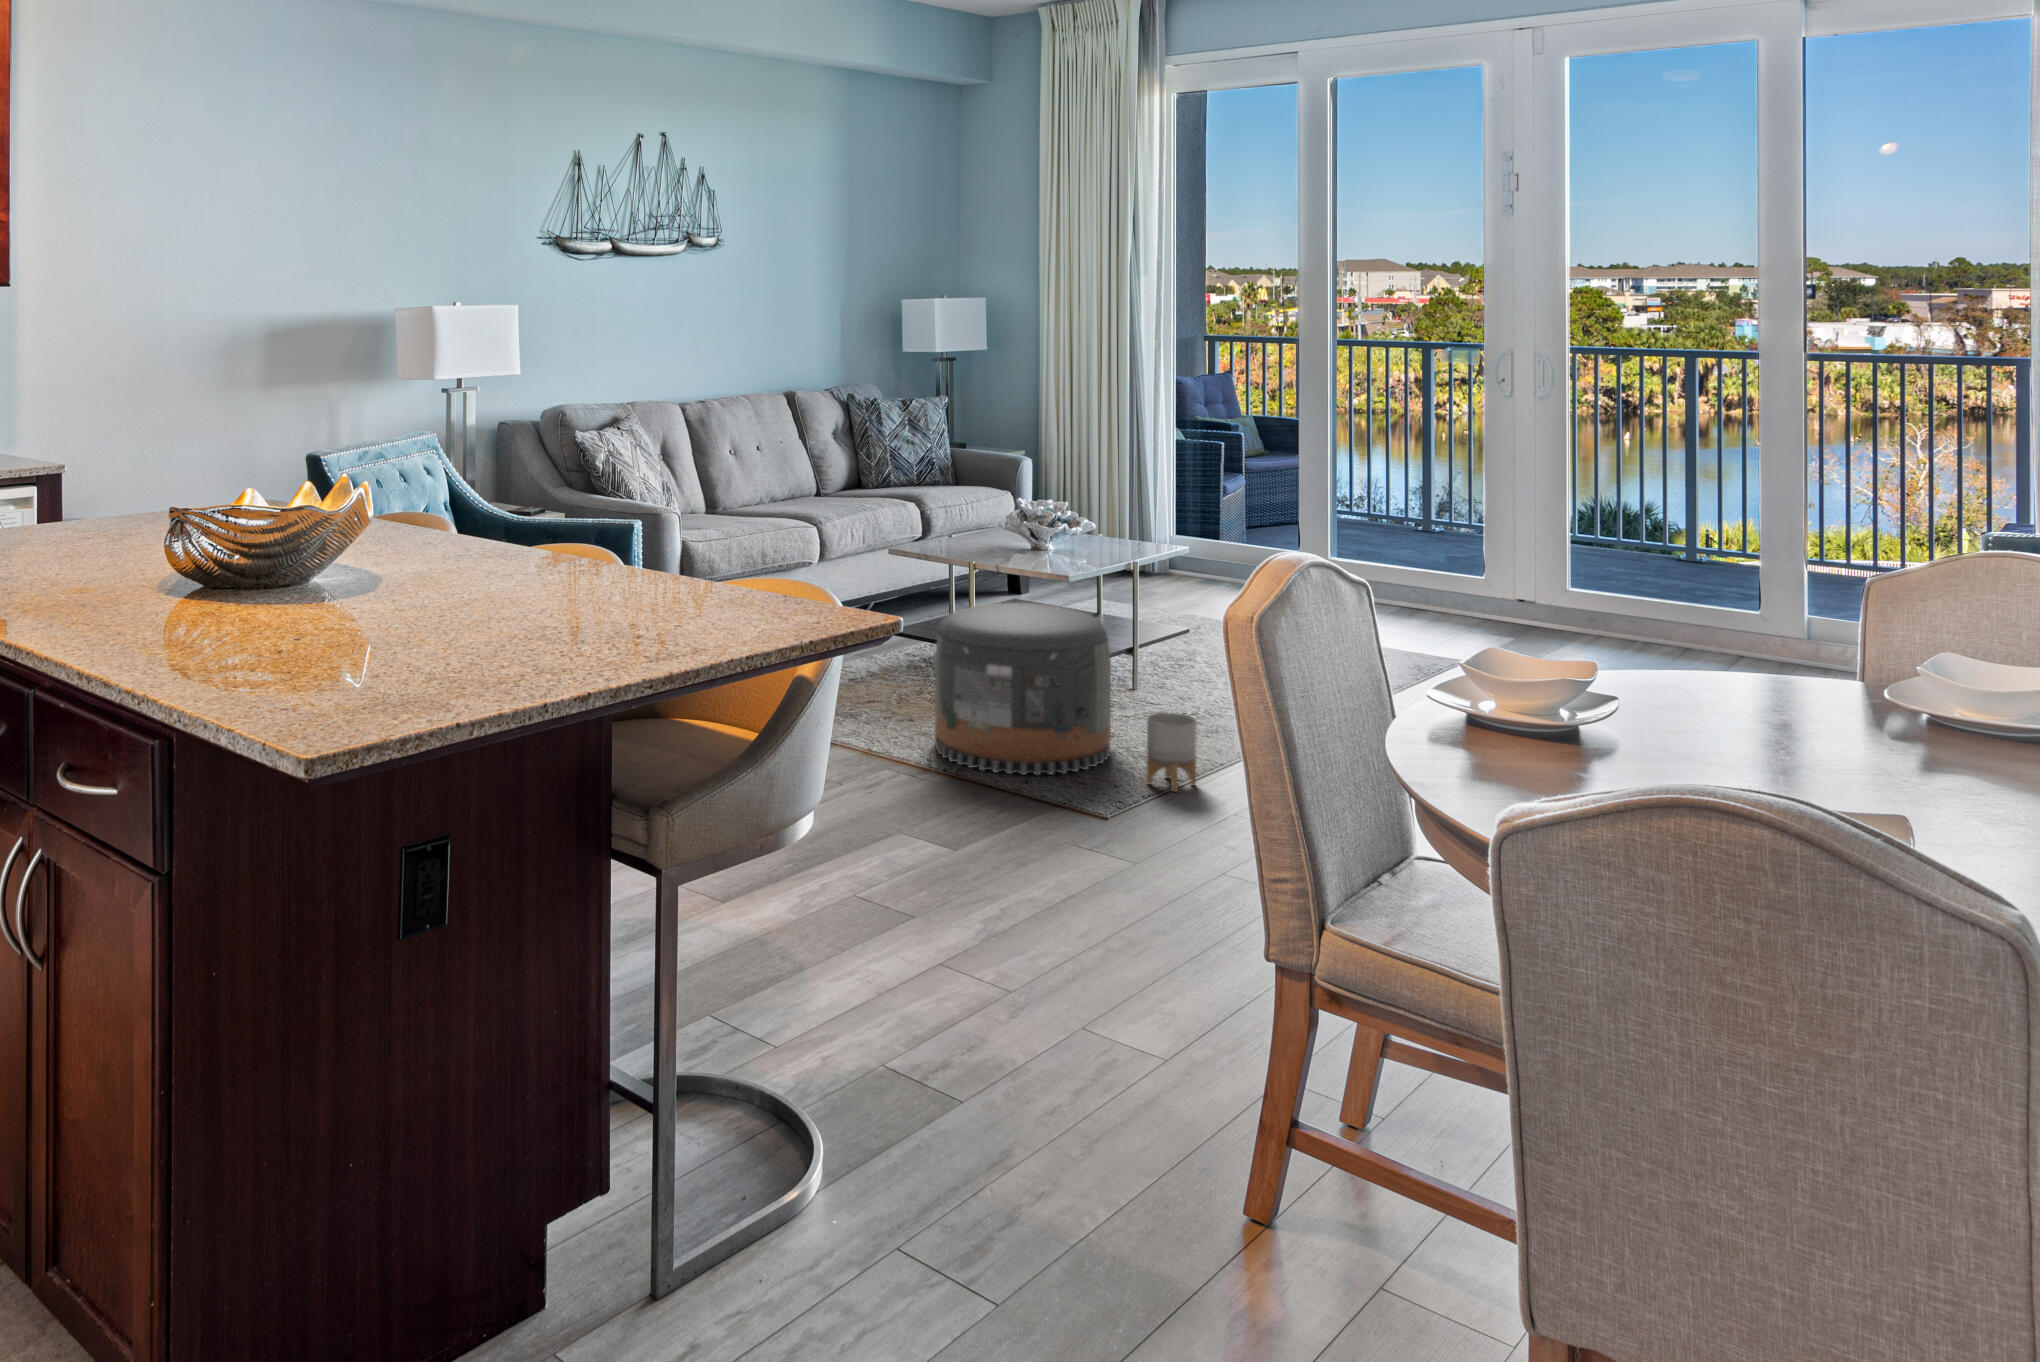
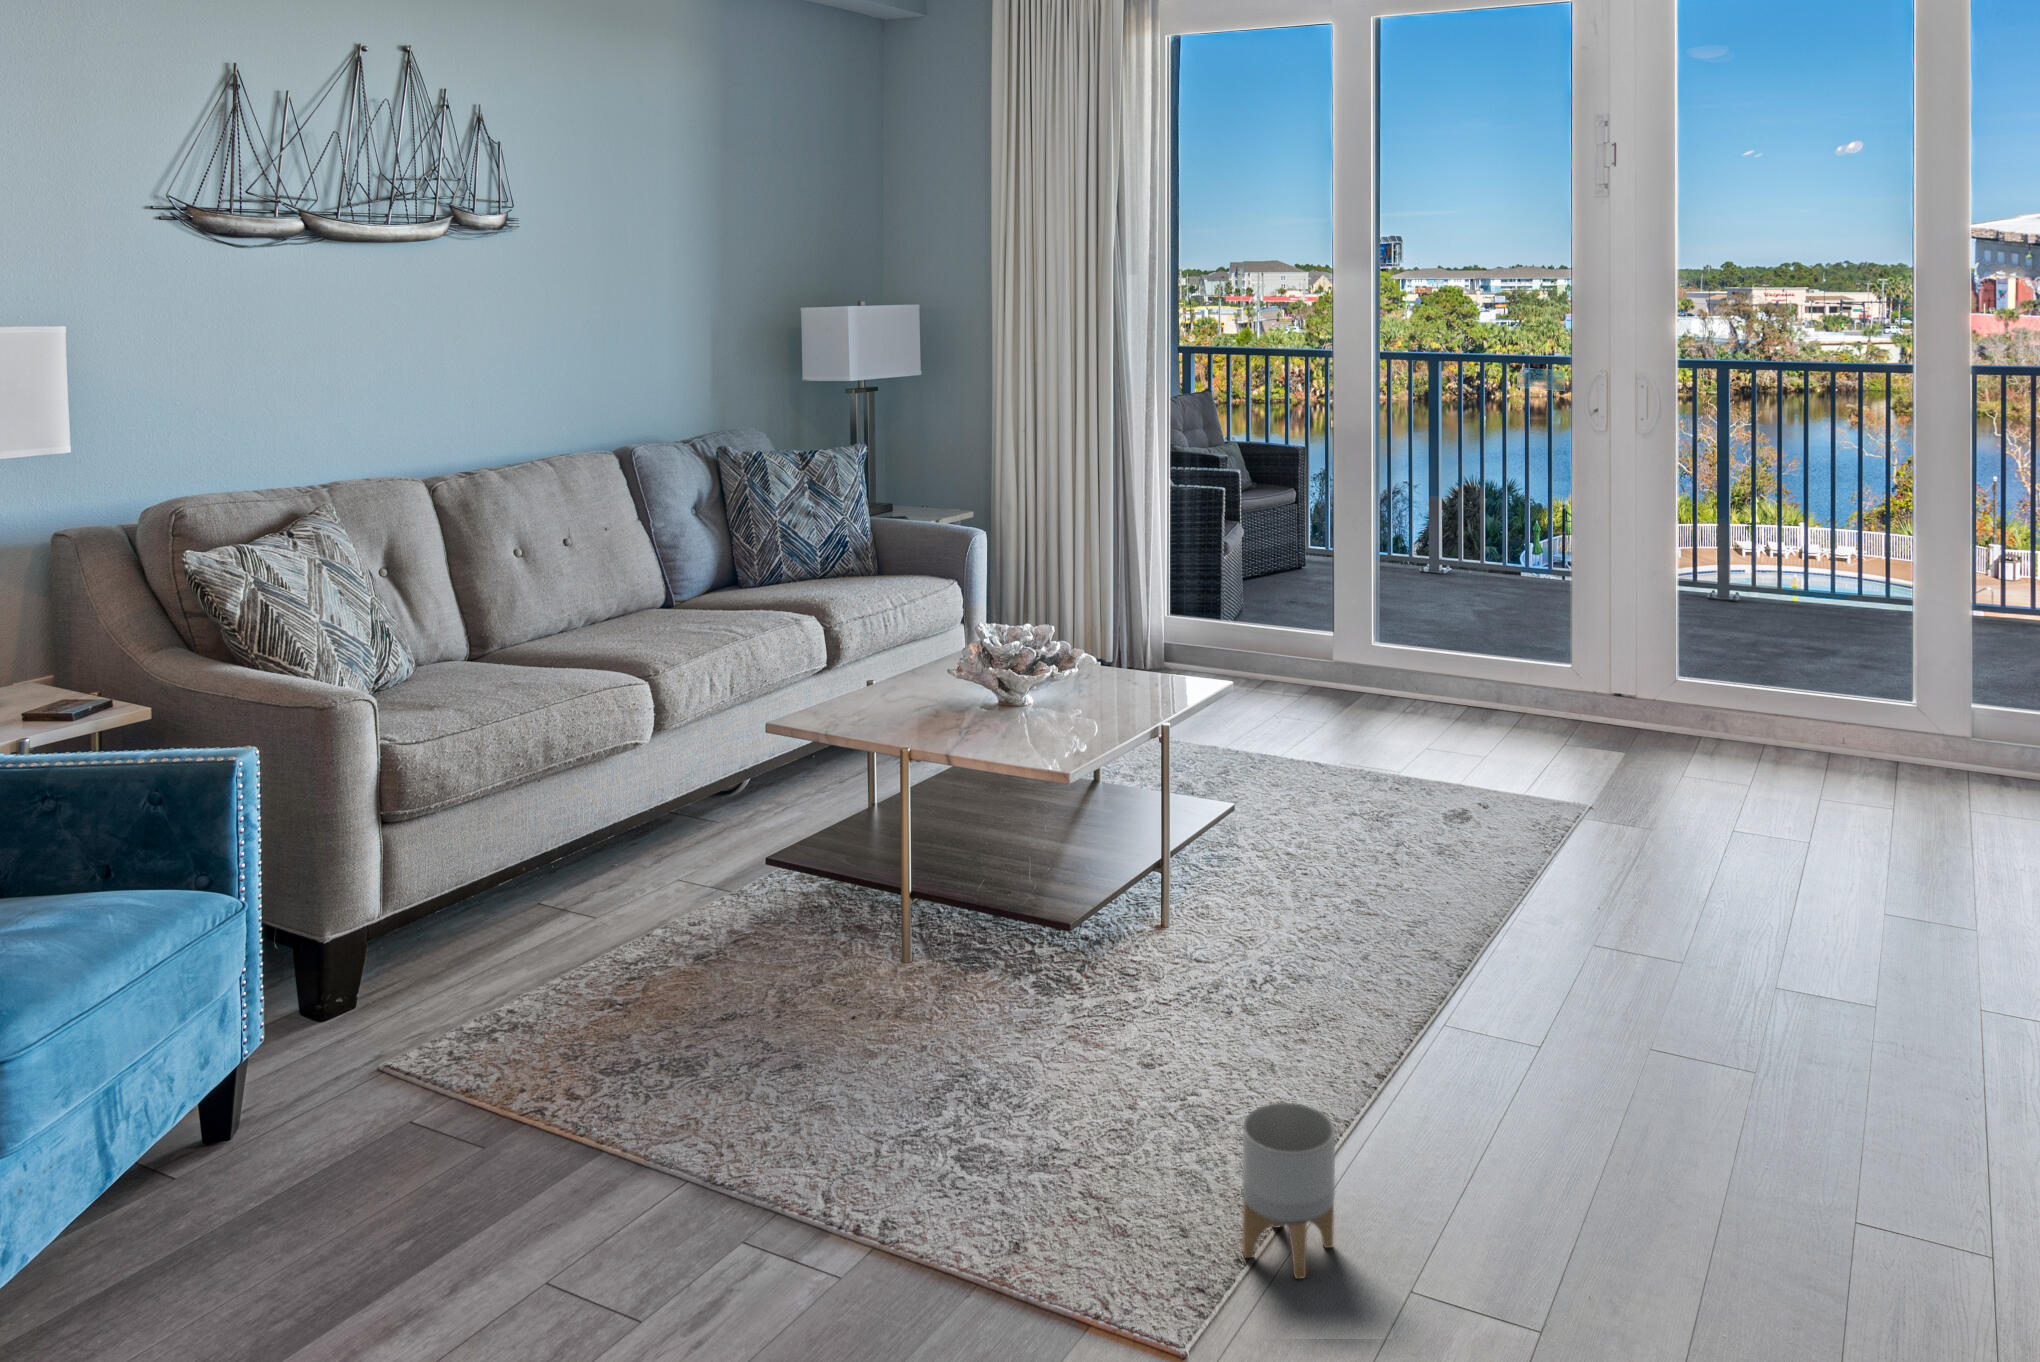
pouf: present [935,602,1111,775] -> none [833,870,1163,1264]

